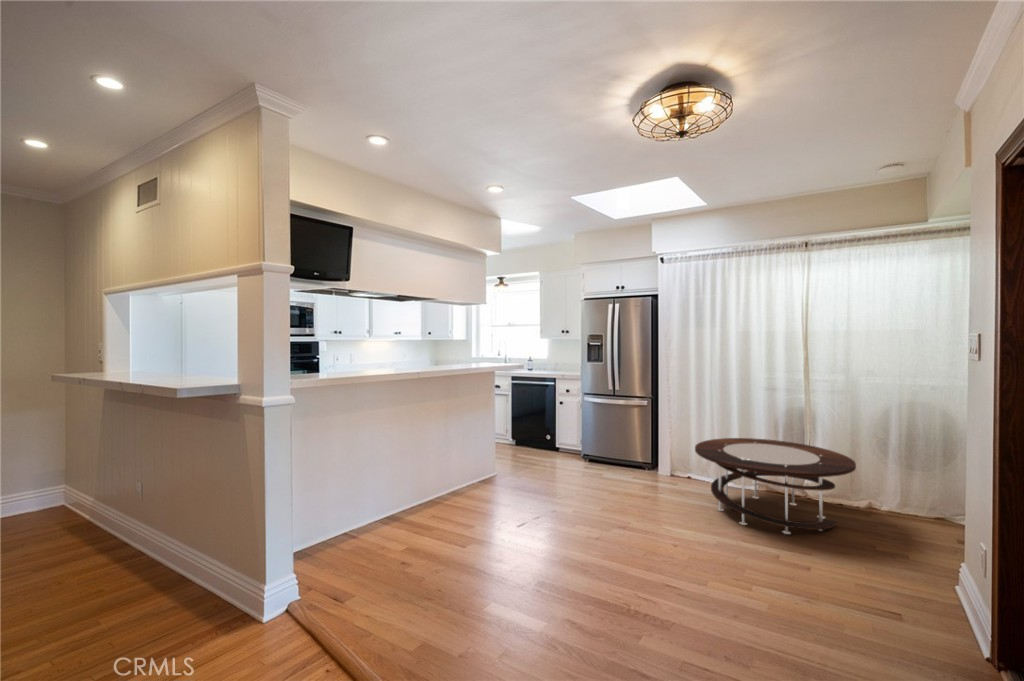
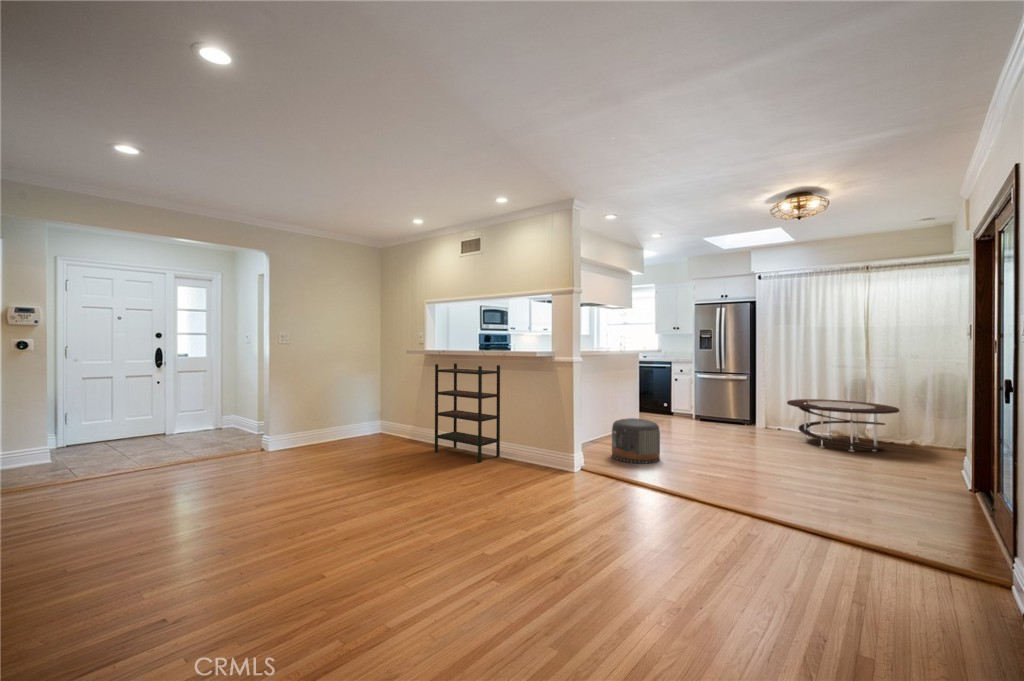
bookshelf: none [42,407,159,622] -> present [435,363,500,462]
pouf: none [379,501,466,602] -> present [612,418,660,463]

